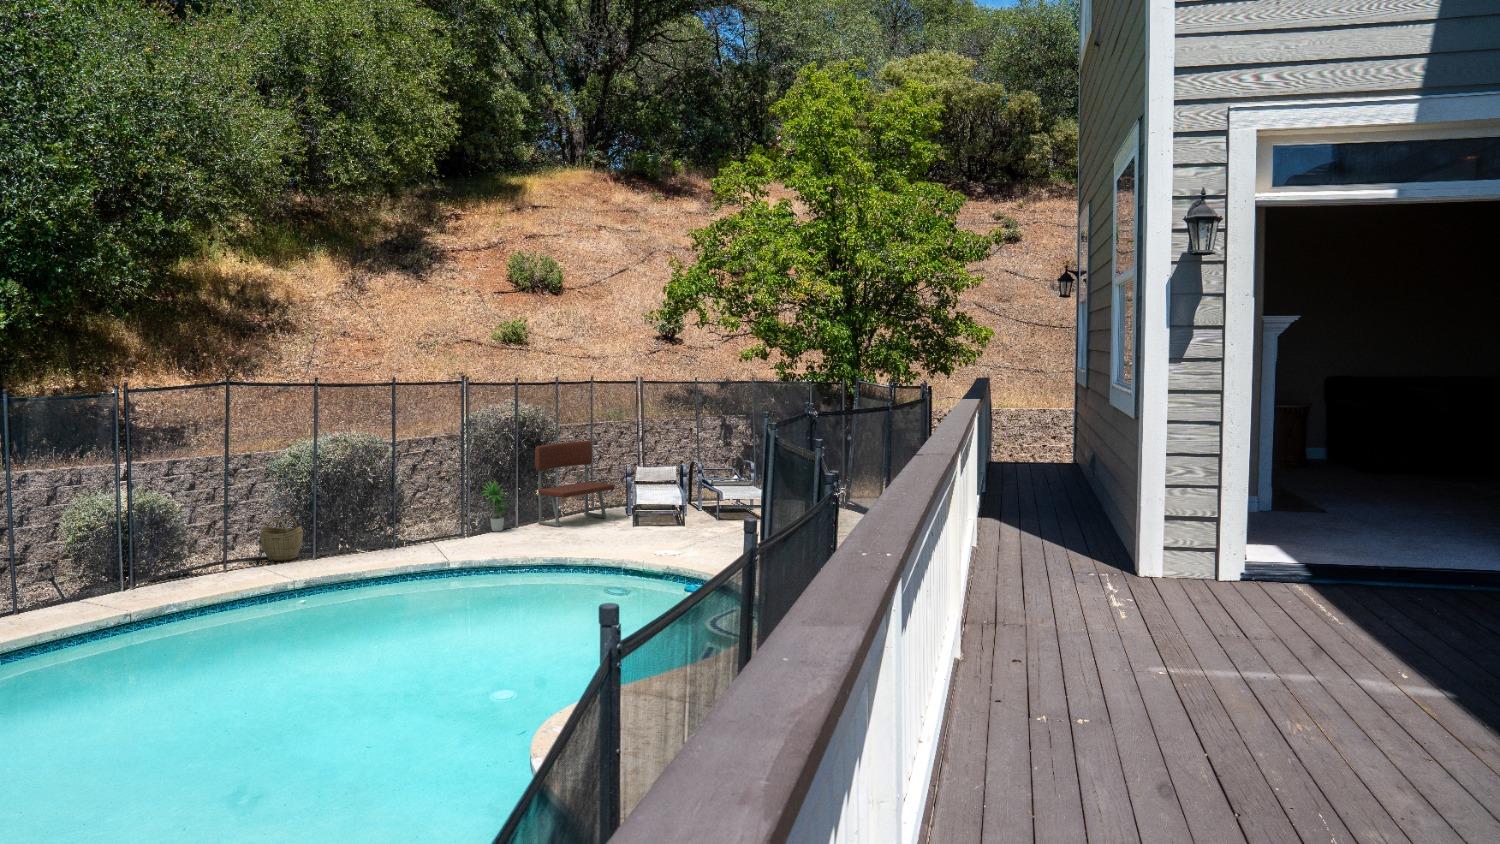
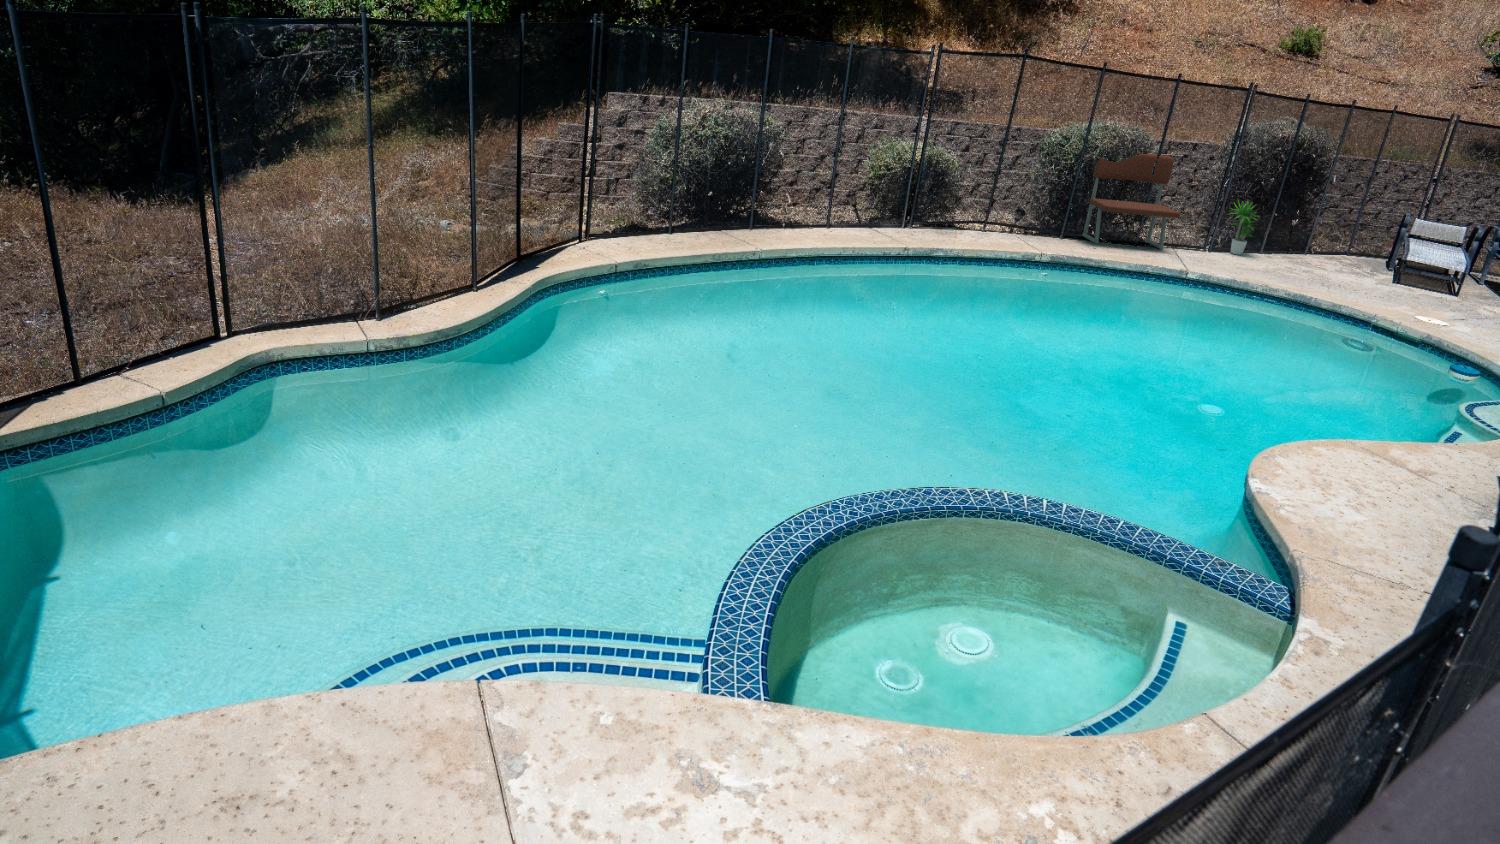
bench: present [535,441,615,527] -> present [1082,154,1180,250]
woven basket: present [261,515,303,561] -> none [1016,191,1053,234]

